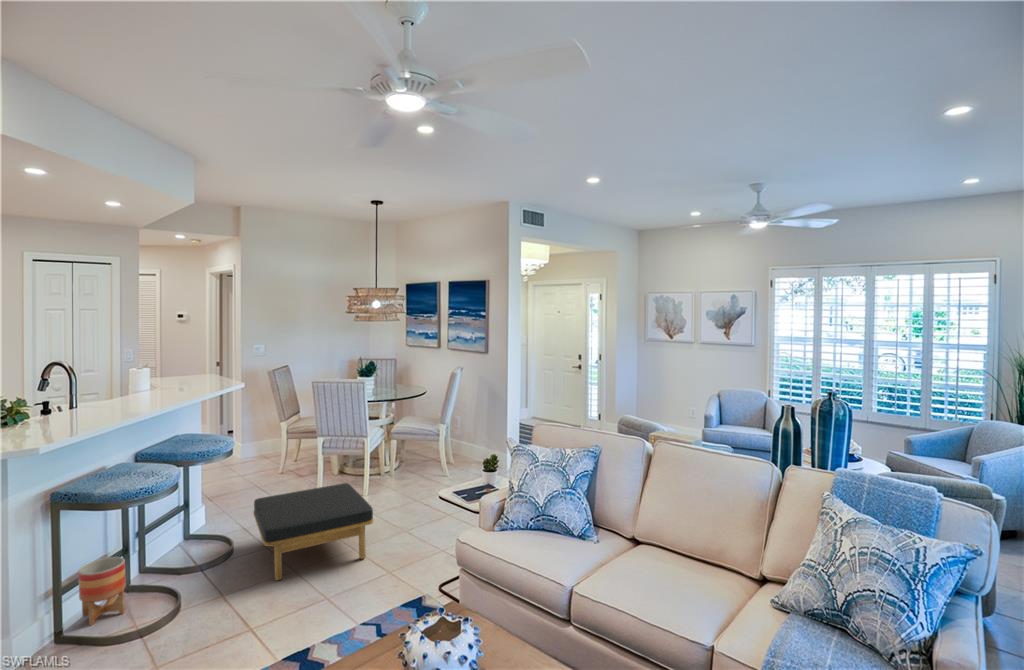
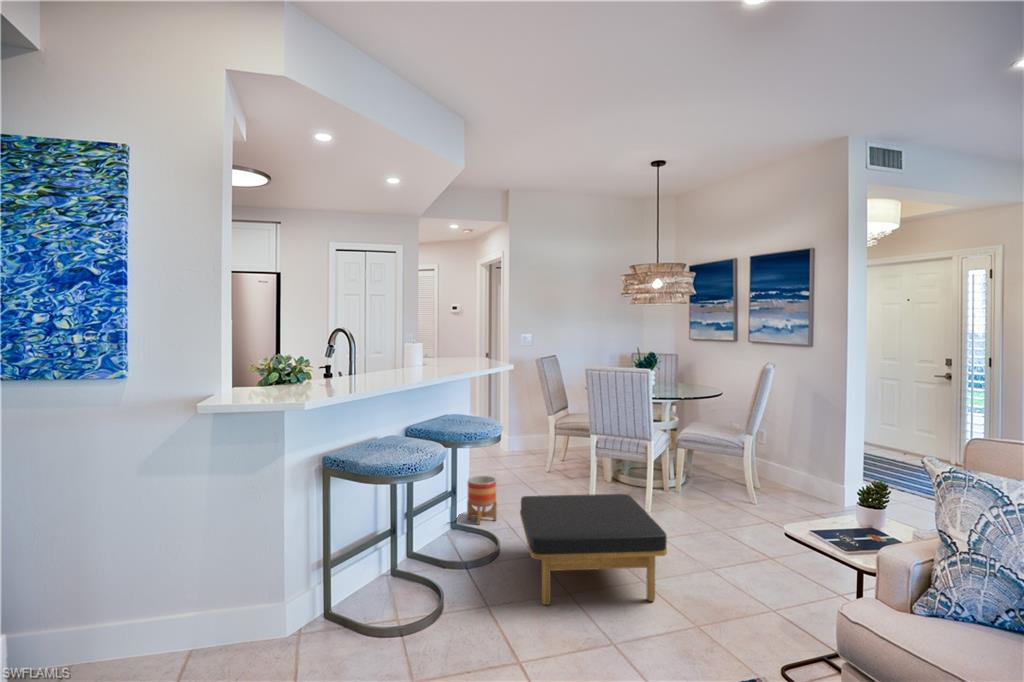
planter: present [78,557,126,626] -> present [467,476,497,525]

